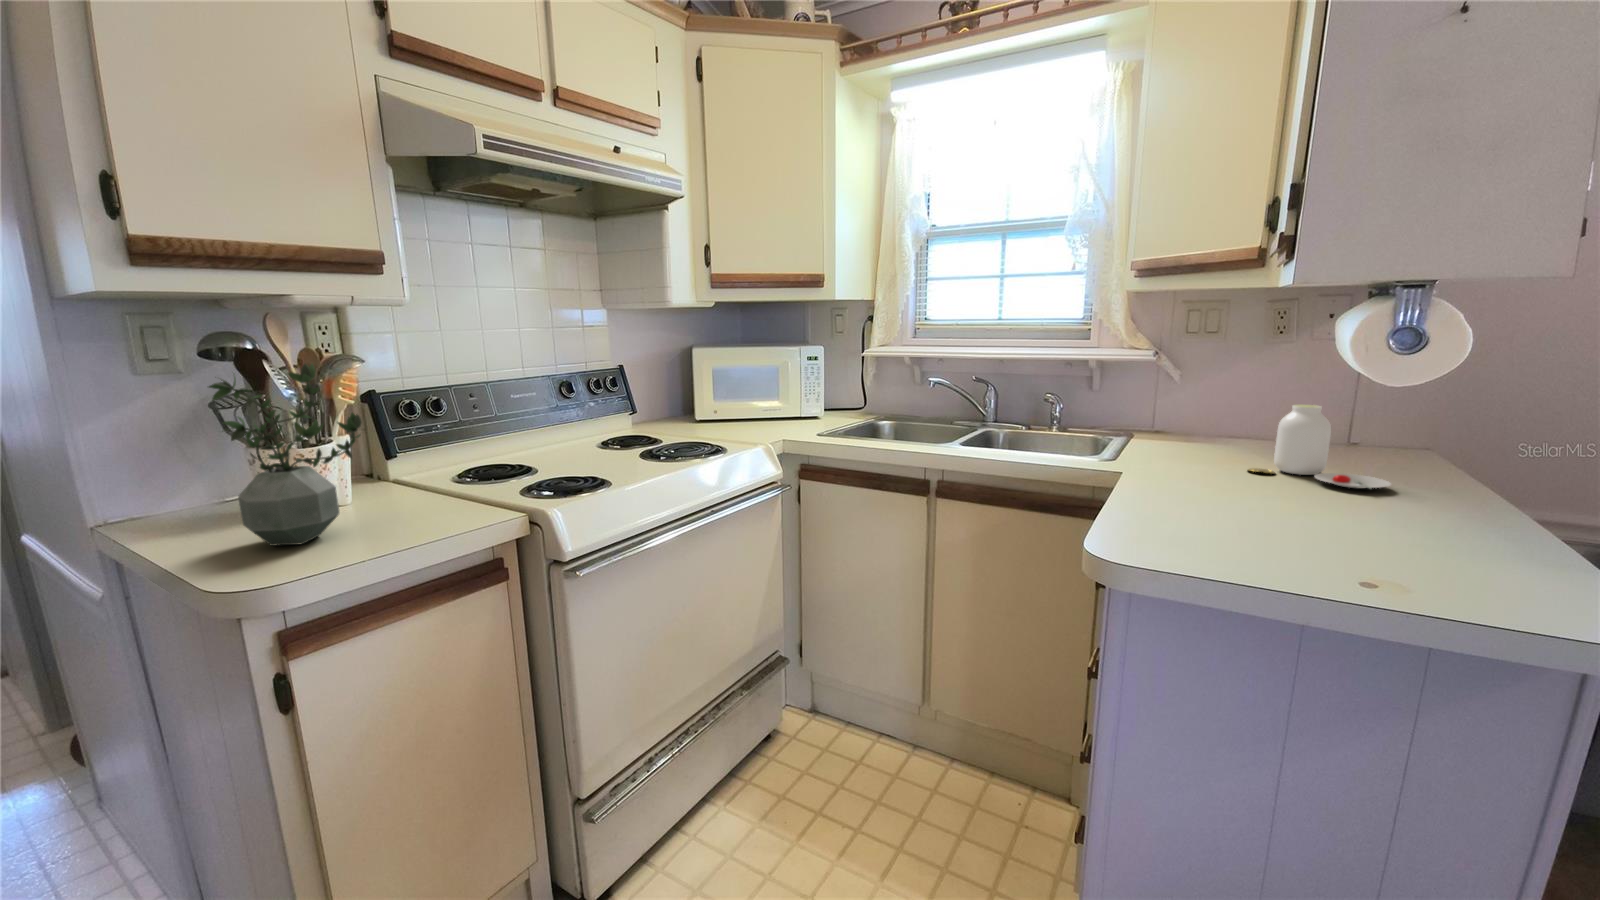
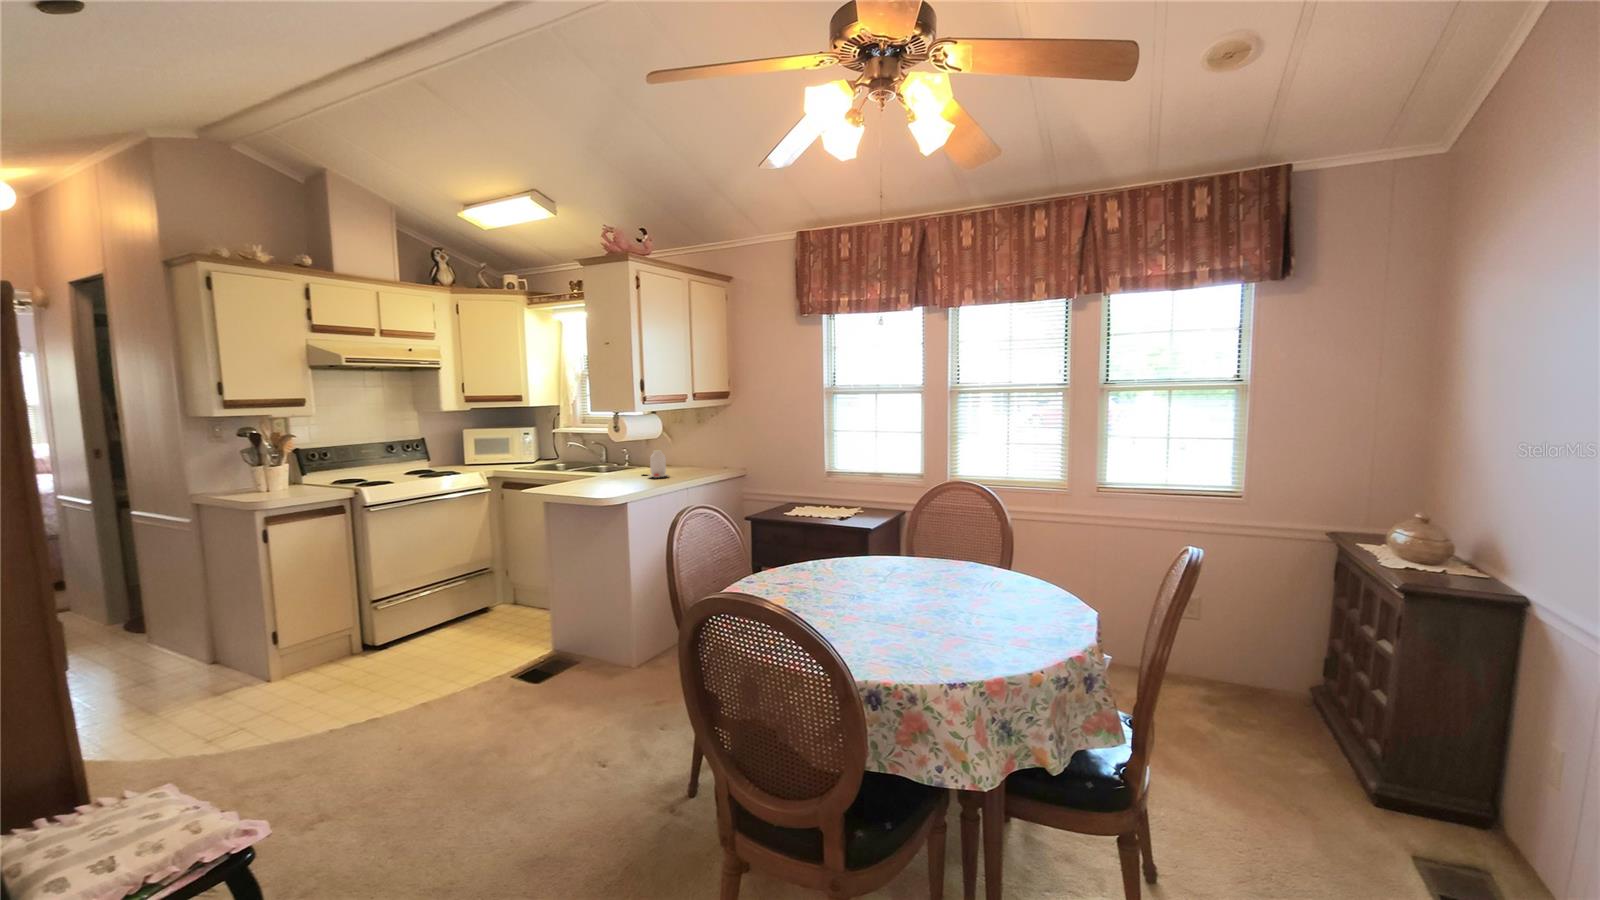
potted plant: present [209,363,362,546] -> none [246,438,295,496]

